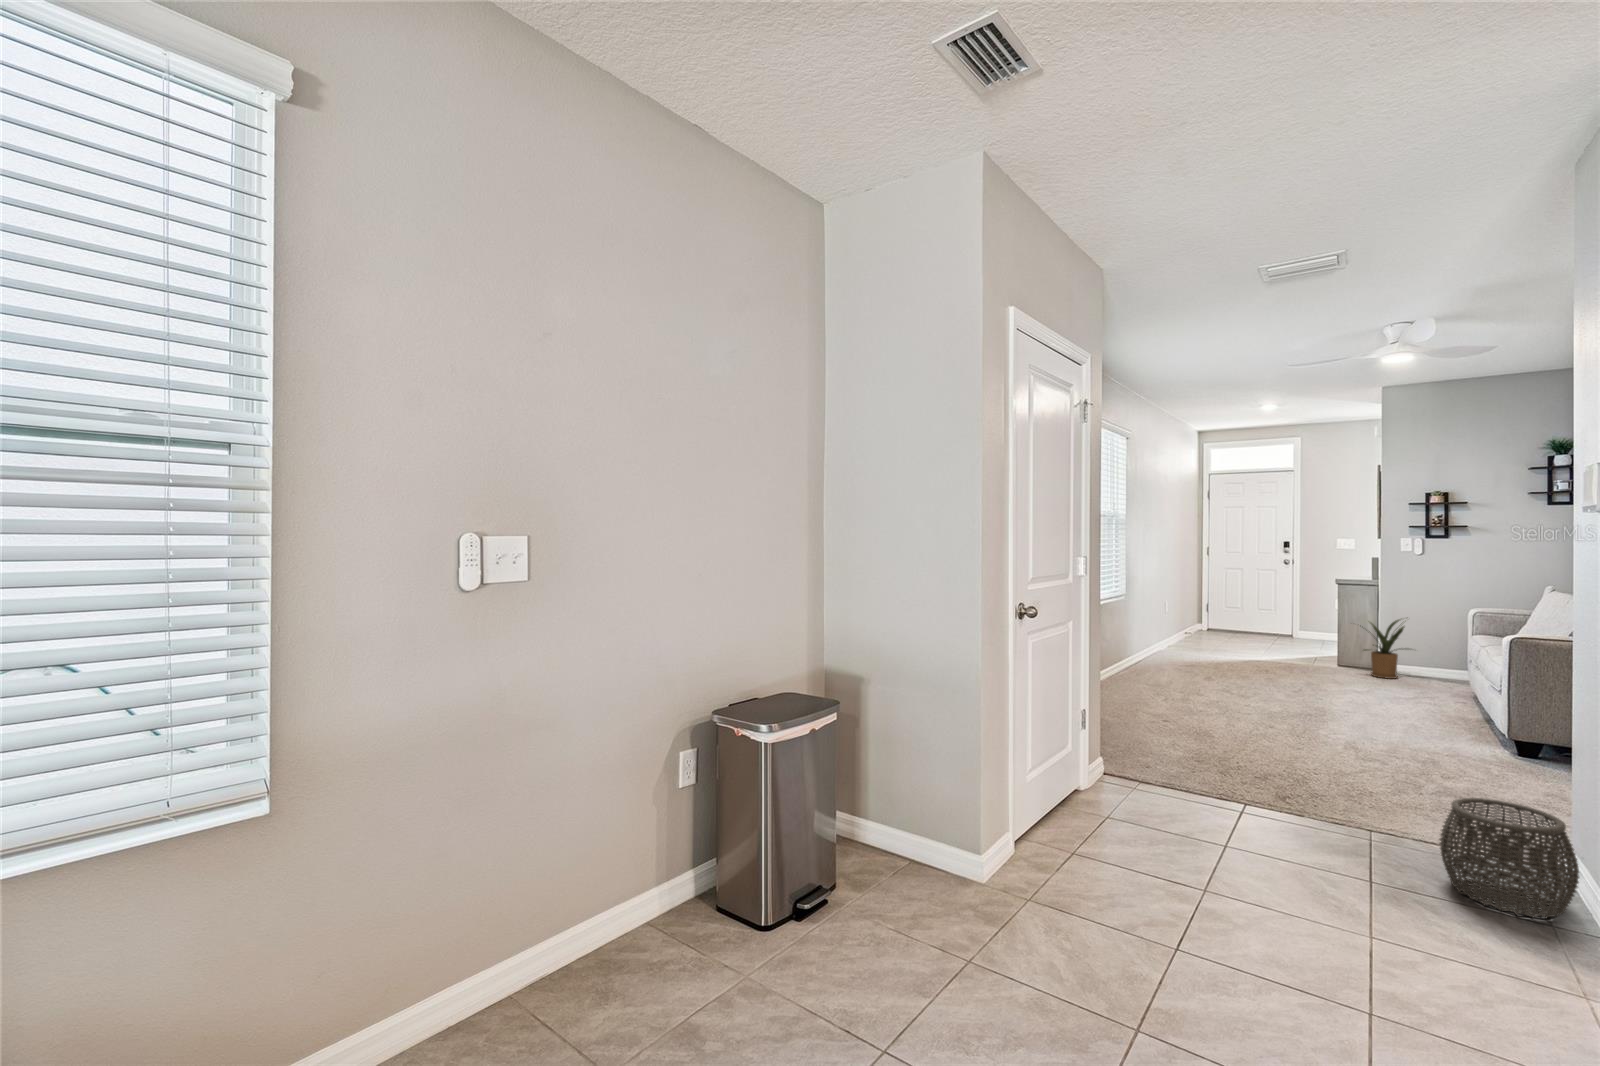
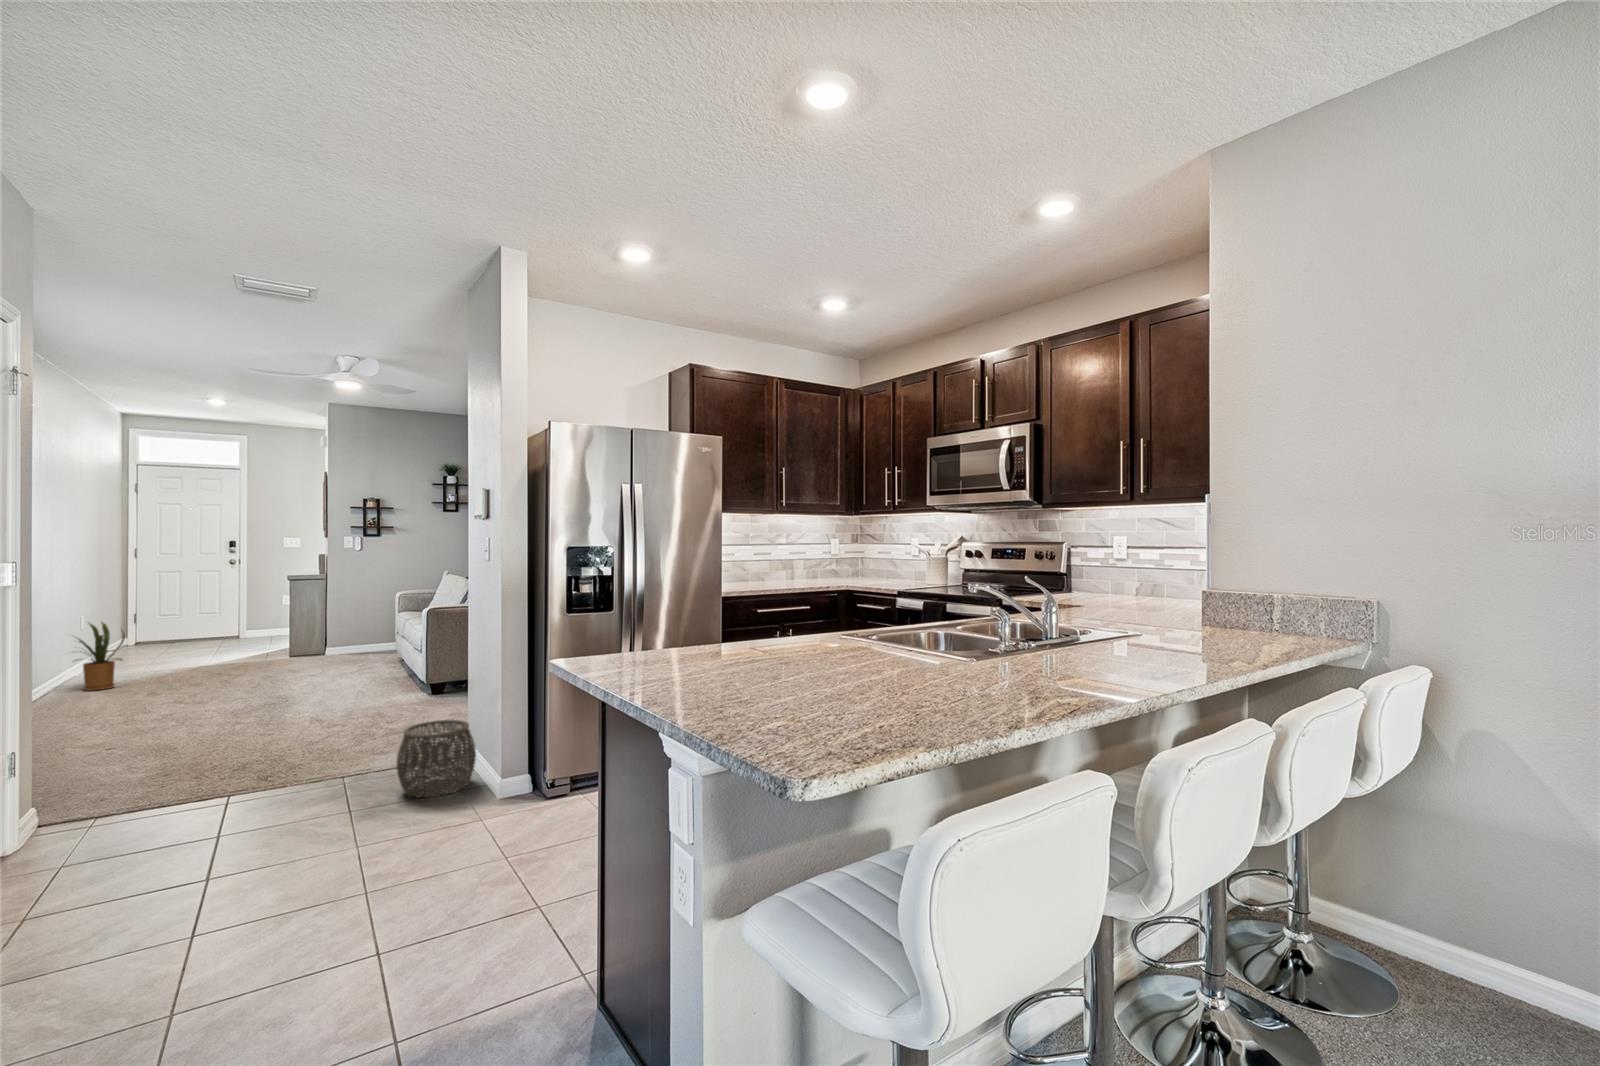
house plant: present [1364,619,1405,679] -> present [76,622,125,691]

